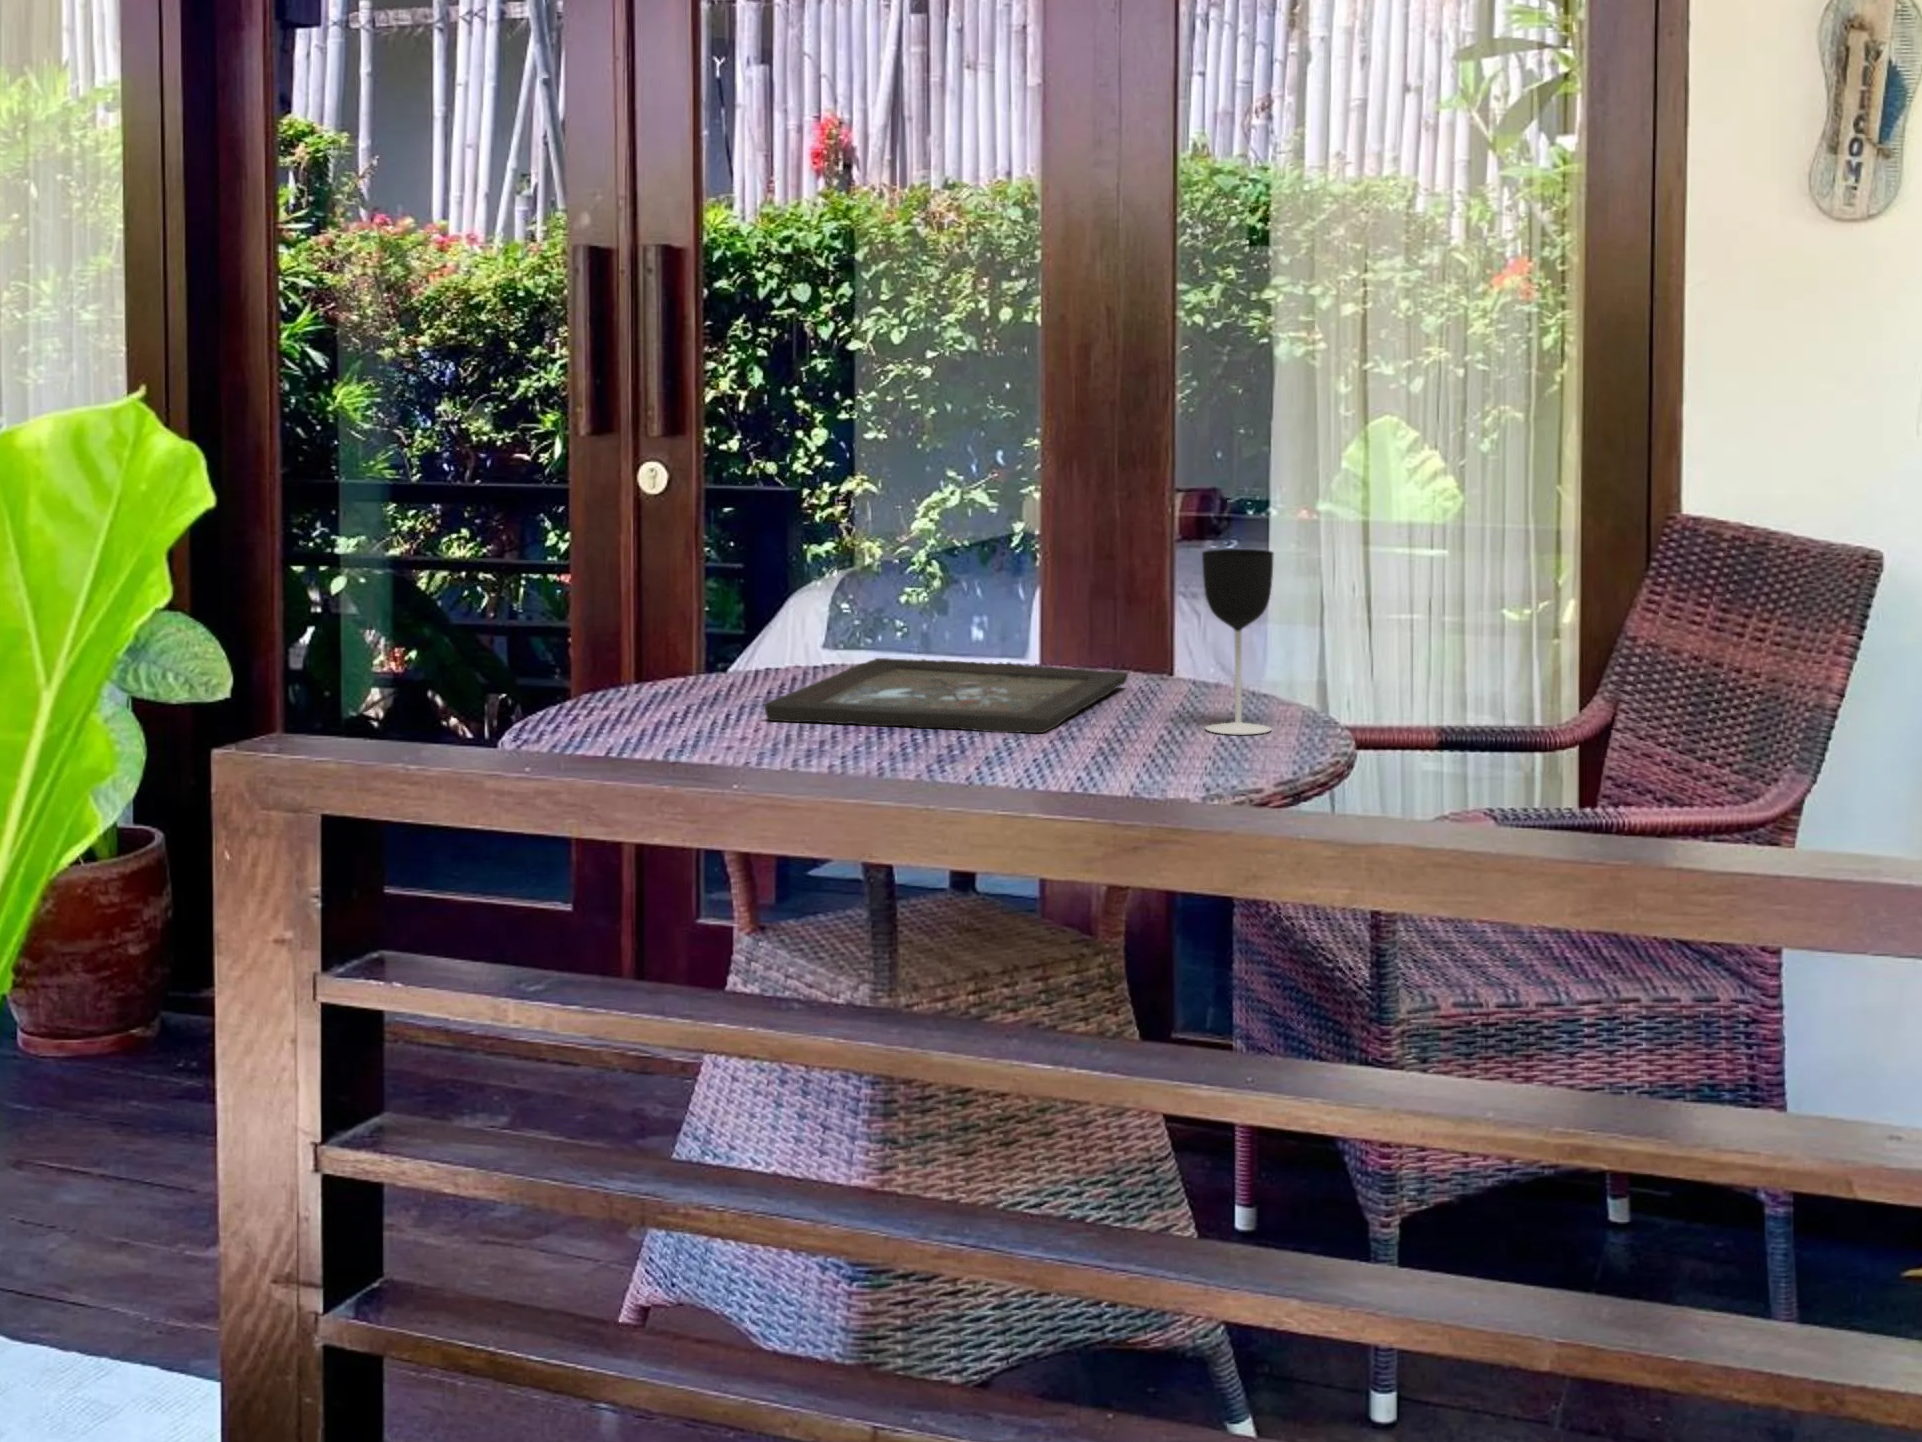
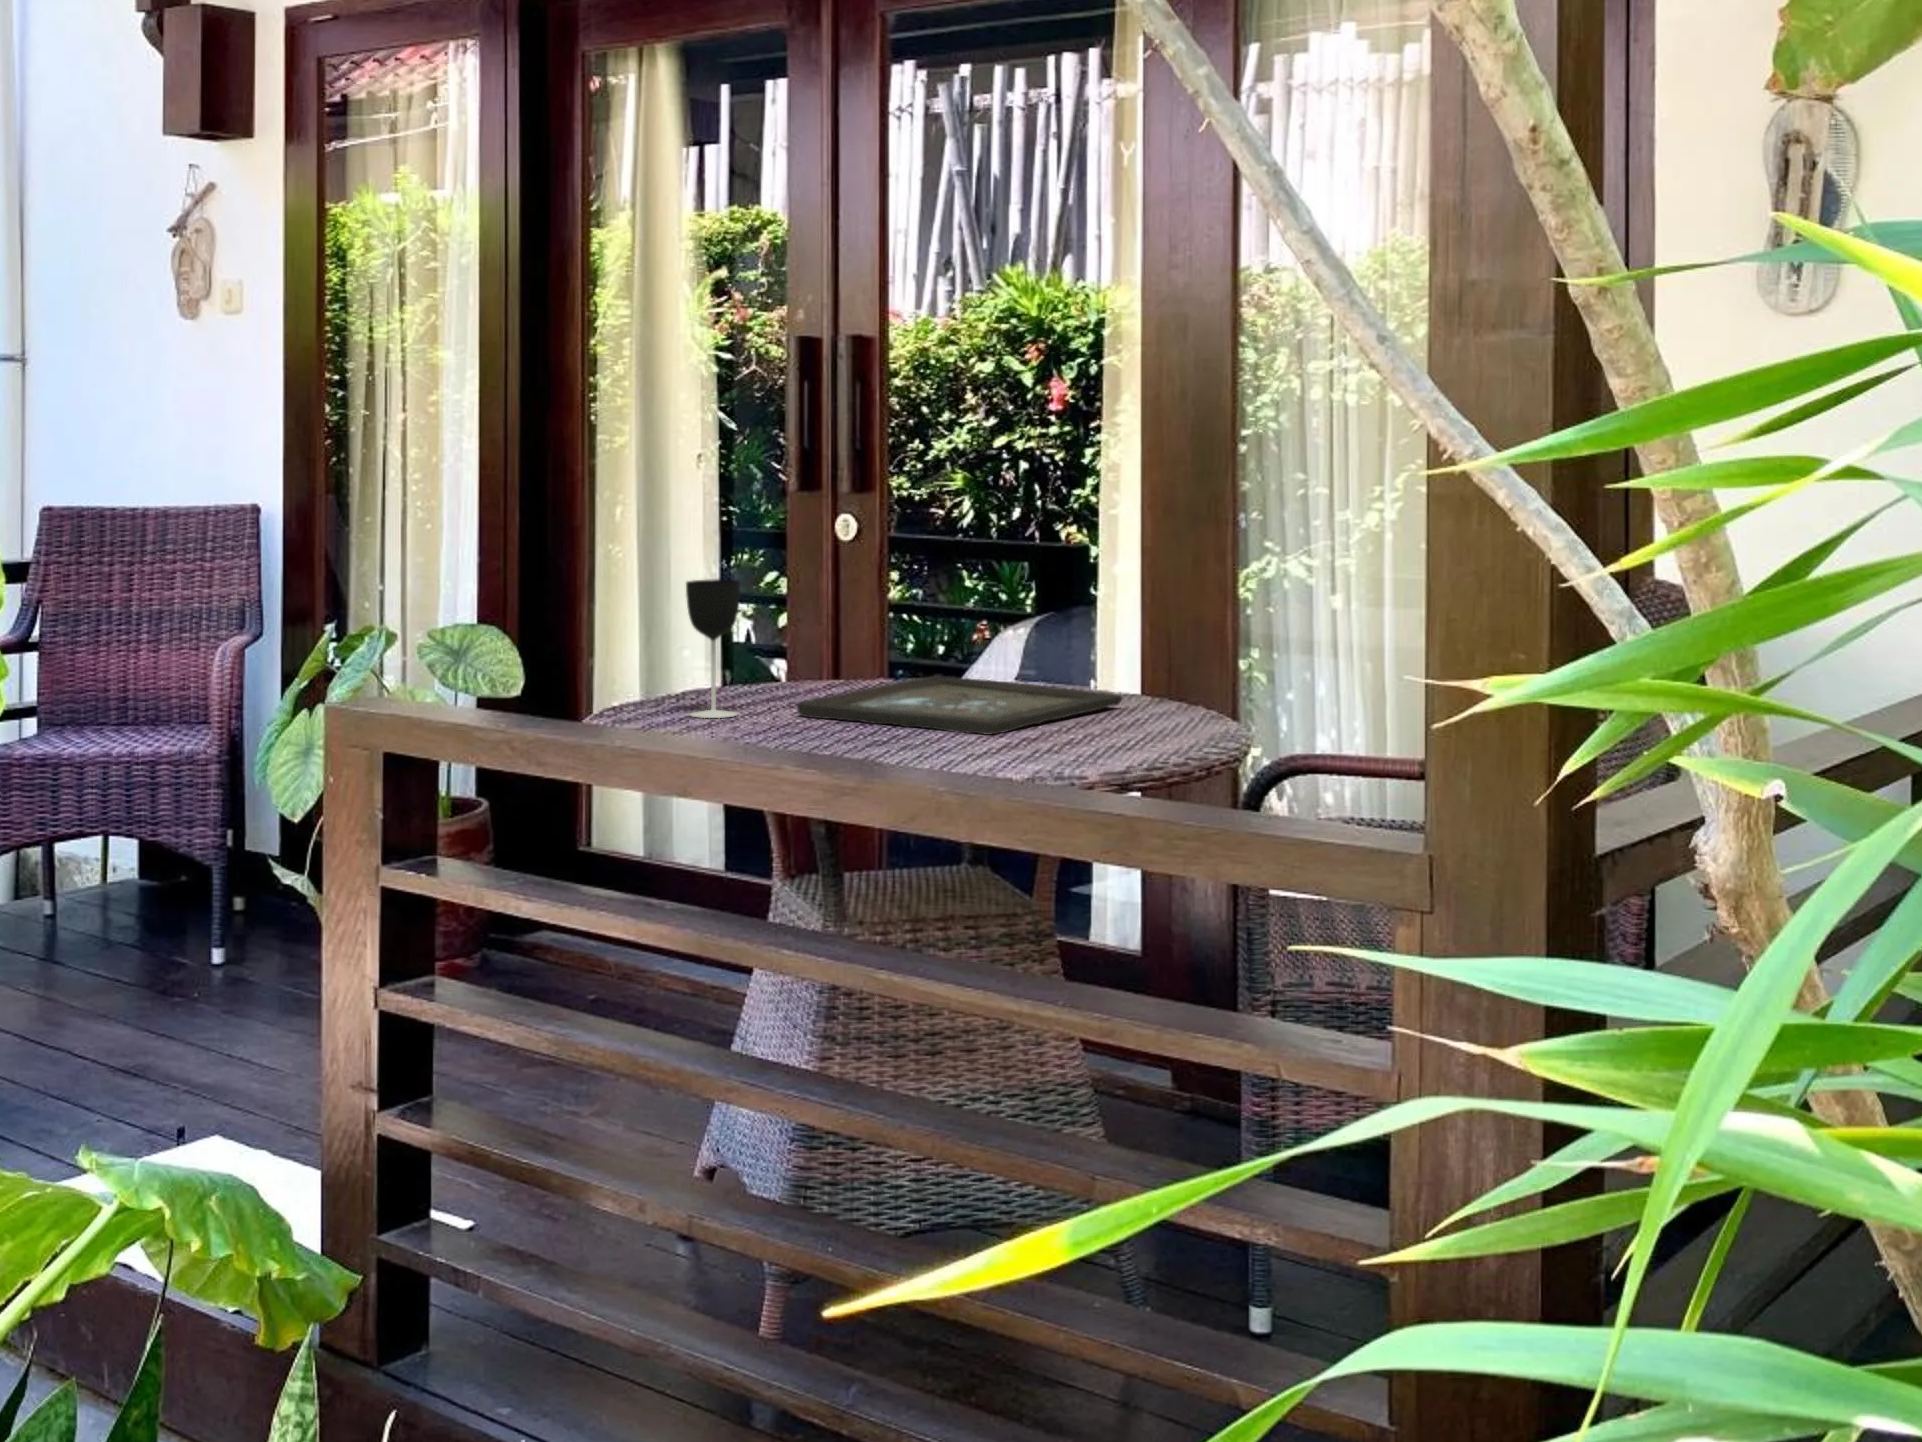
wine glass: present [1202,549,1274,734] -> present [686,579,740,718]

